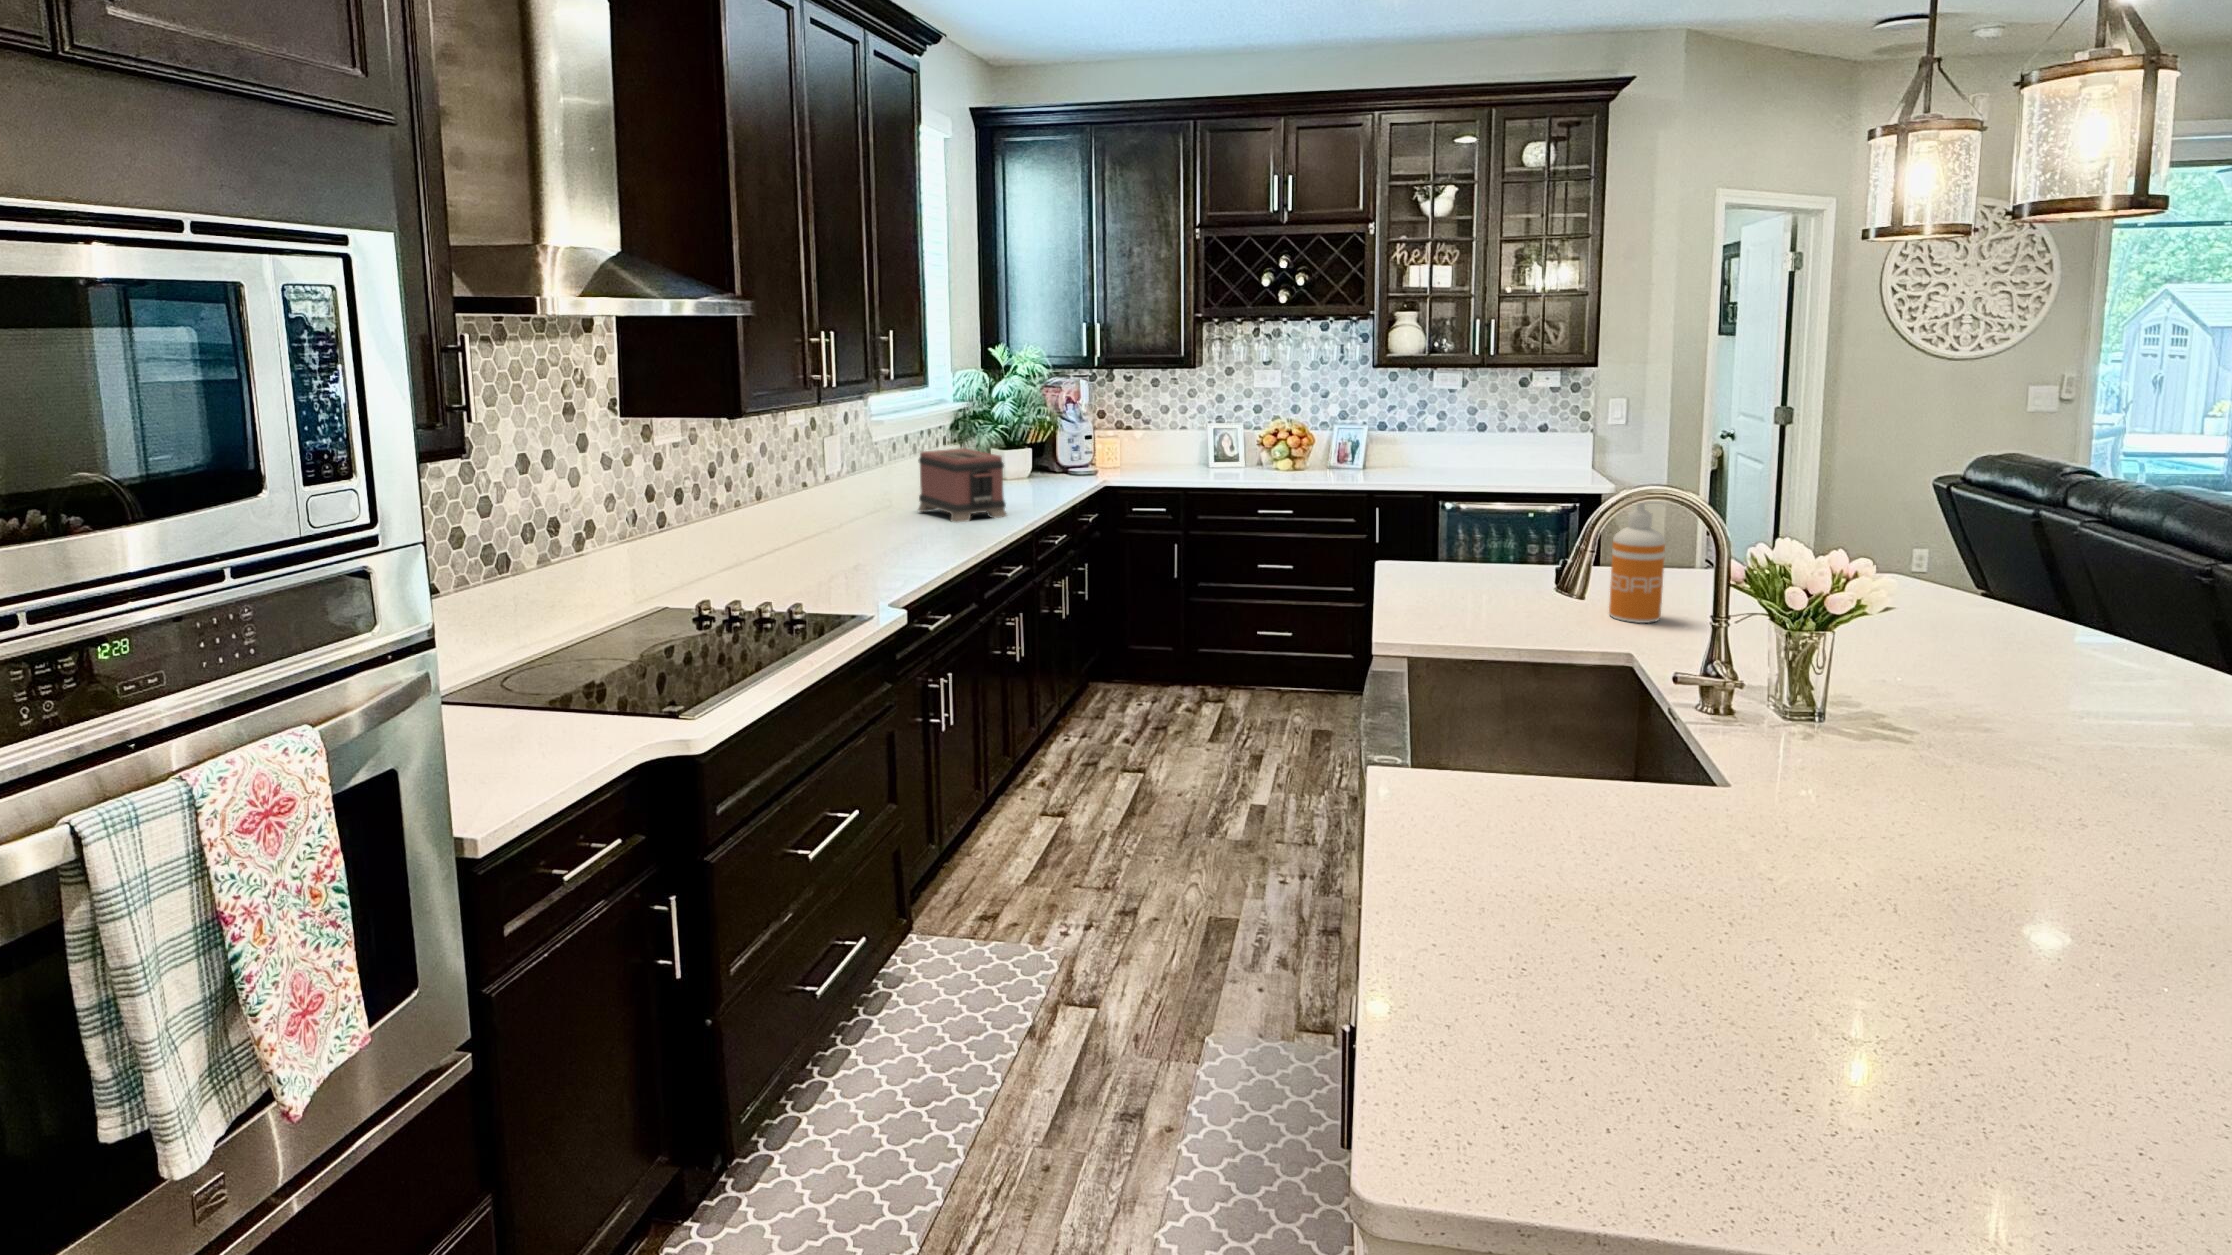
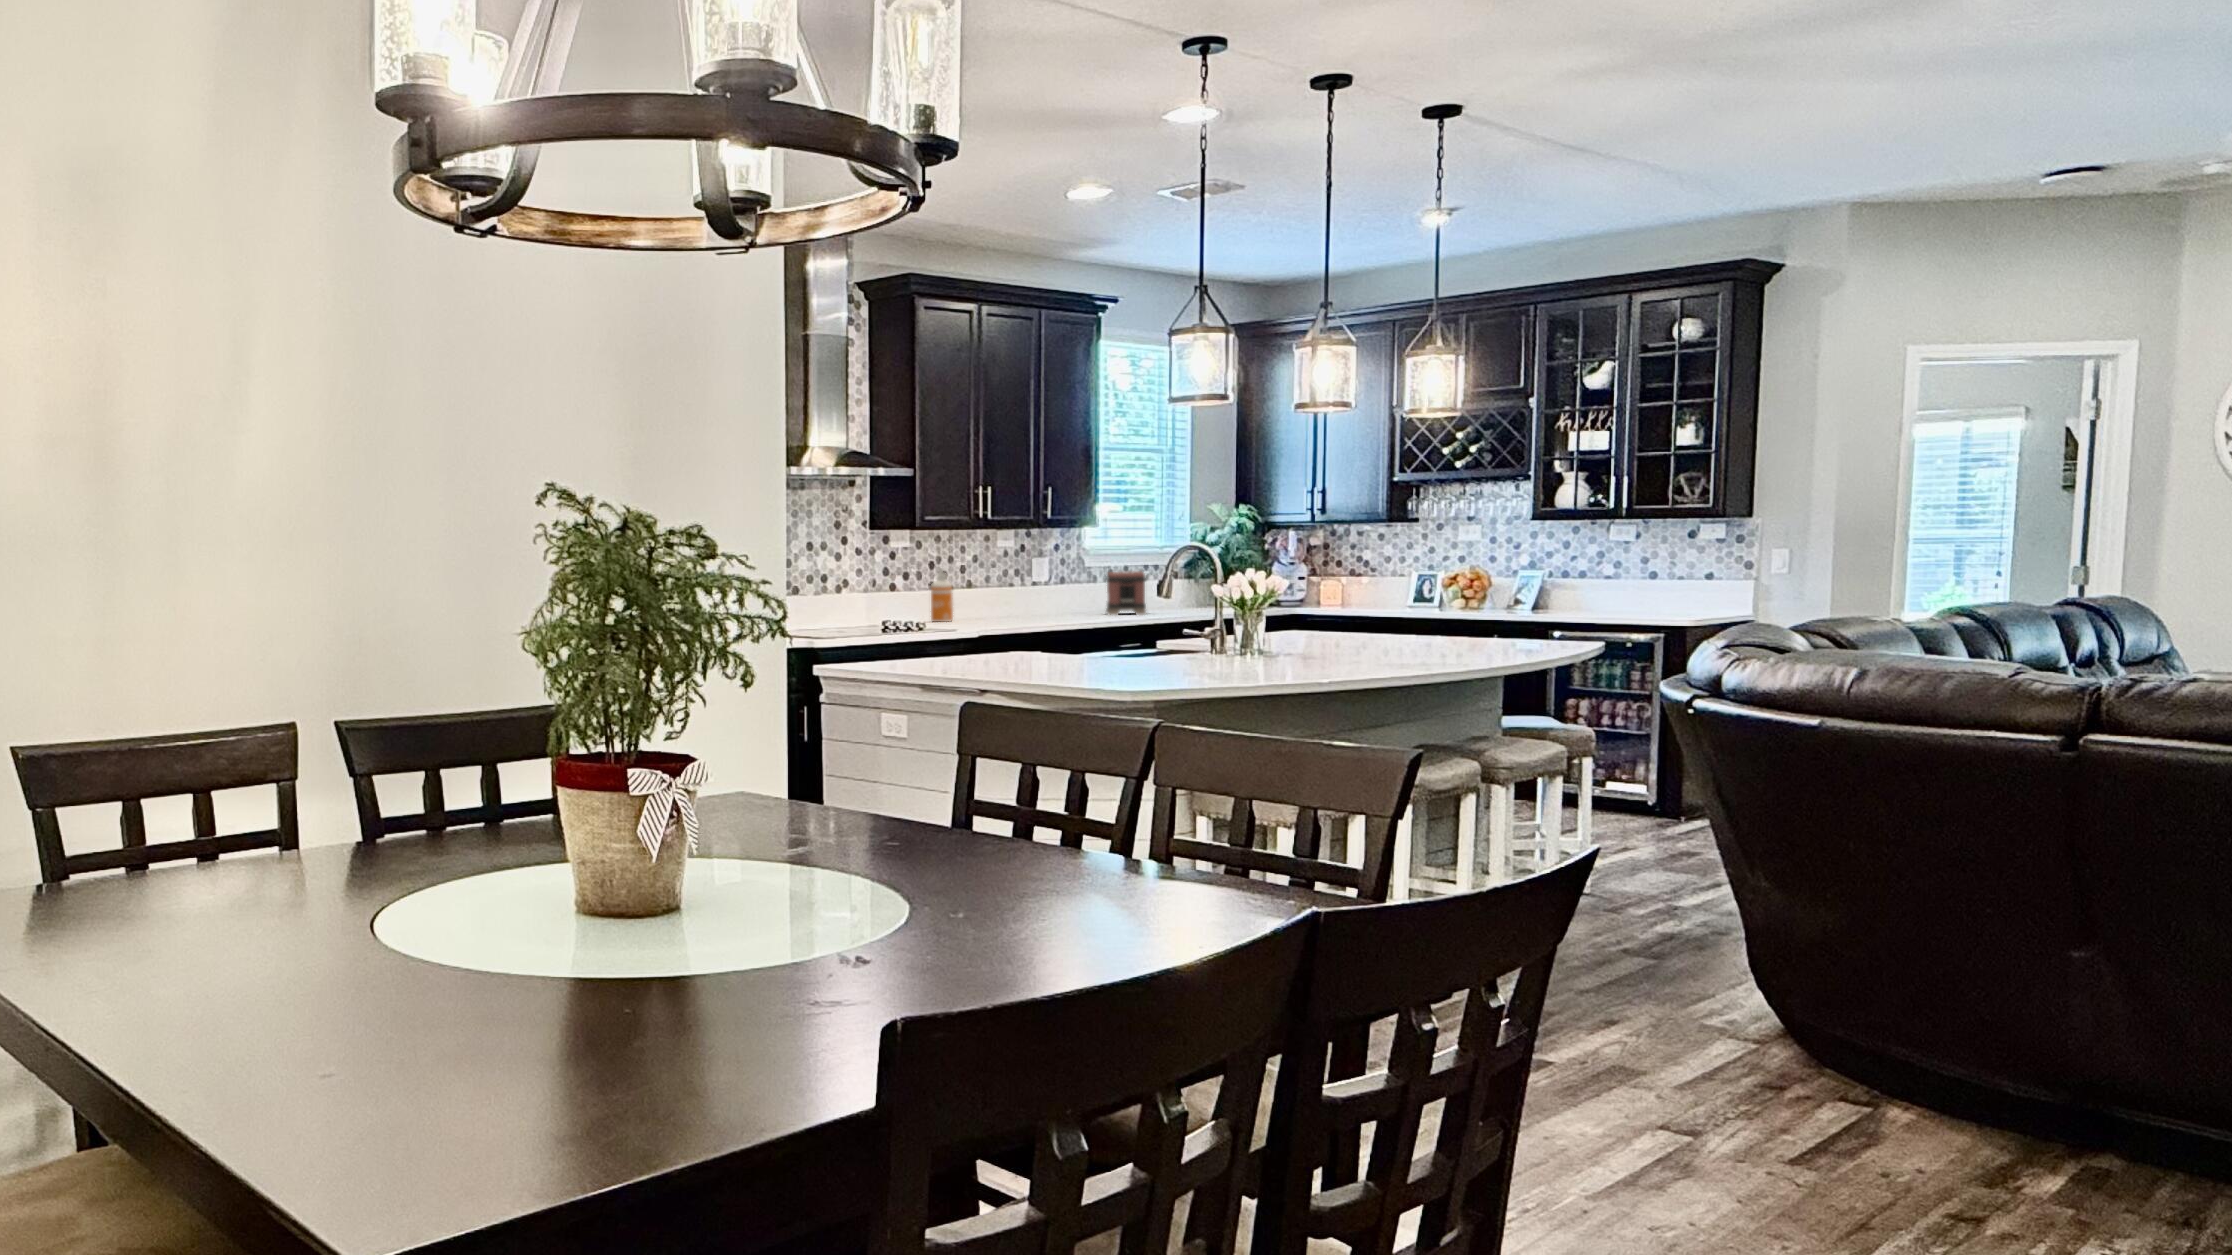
soap dispenser: present [1609,501,1665,623] -> present [931,568,953,622]

